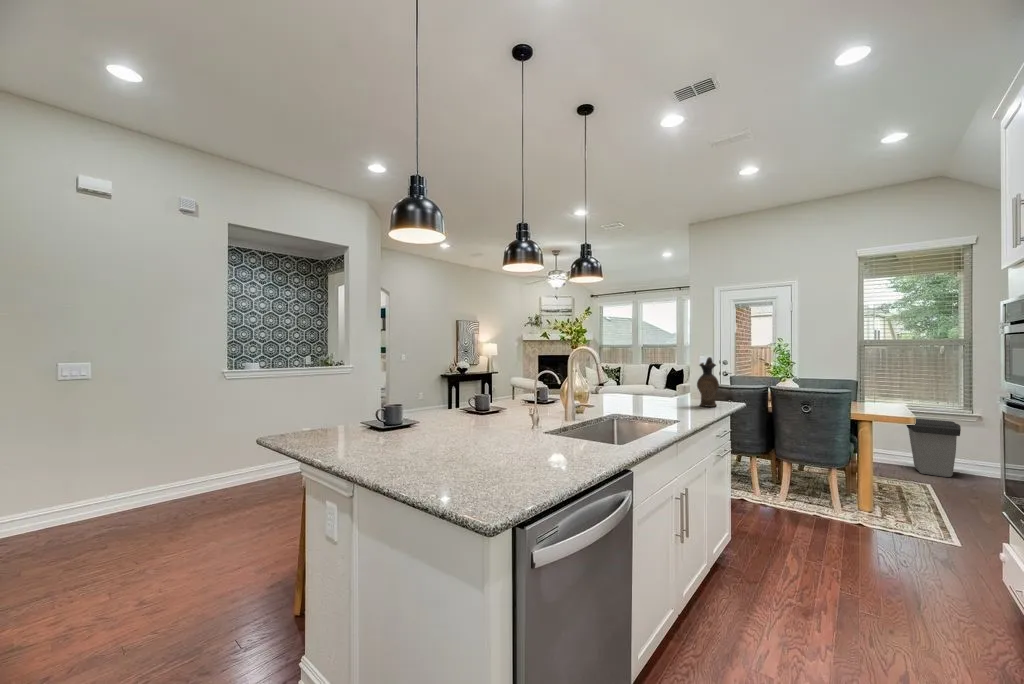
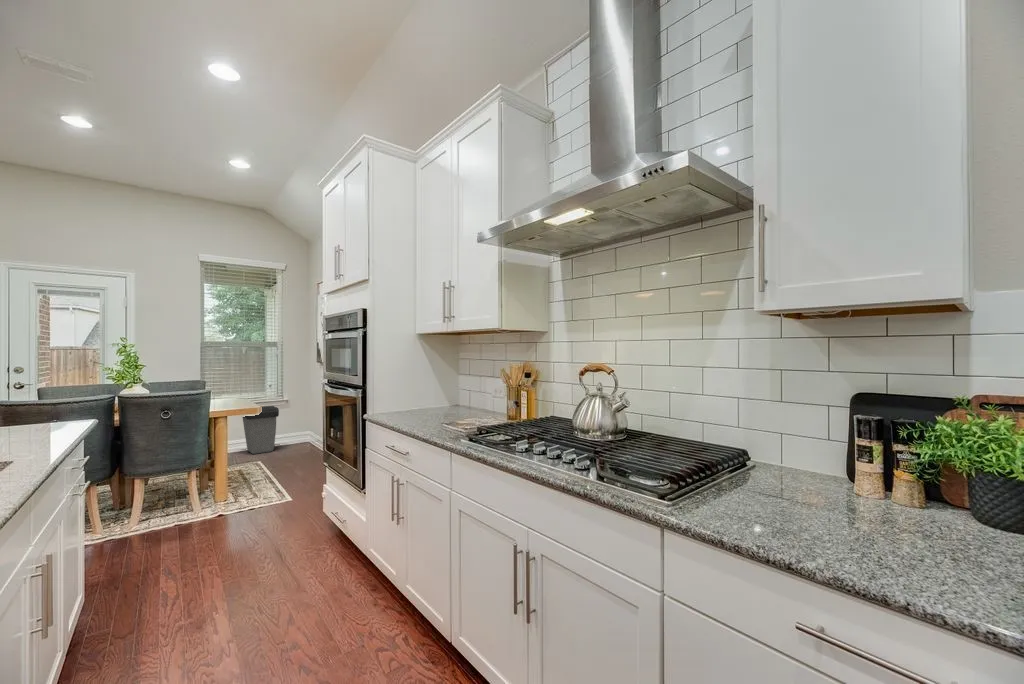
ceramic pitcher: present [697,357,719,407] -> none [22,363,64,434]

